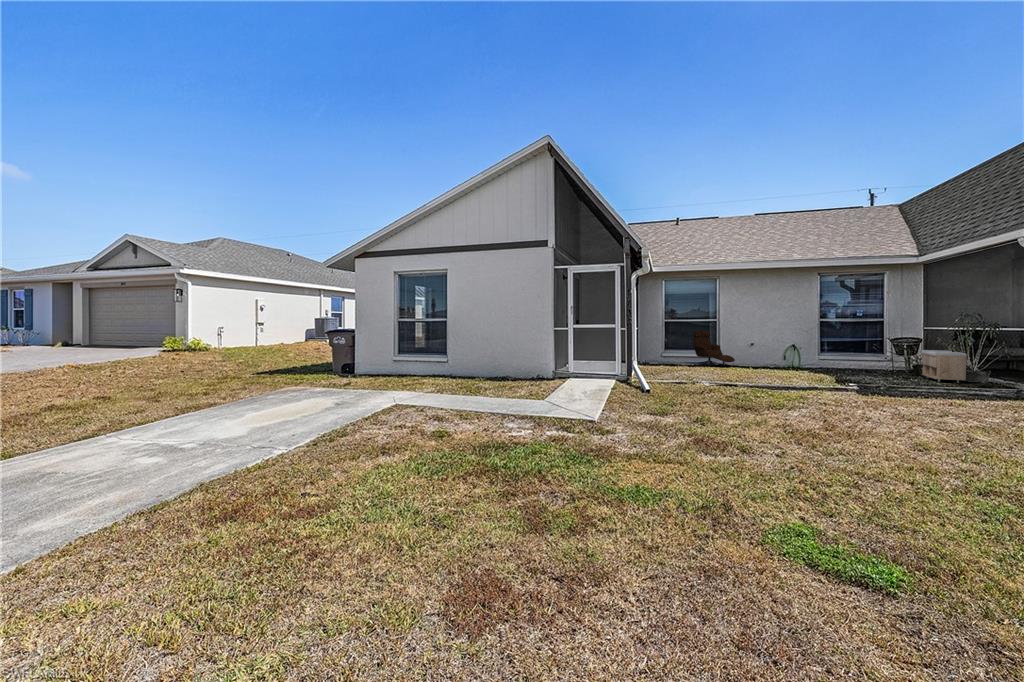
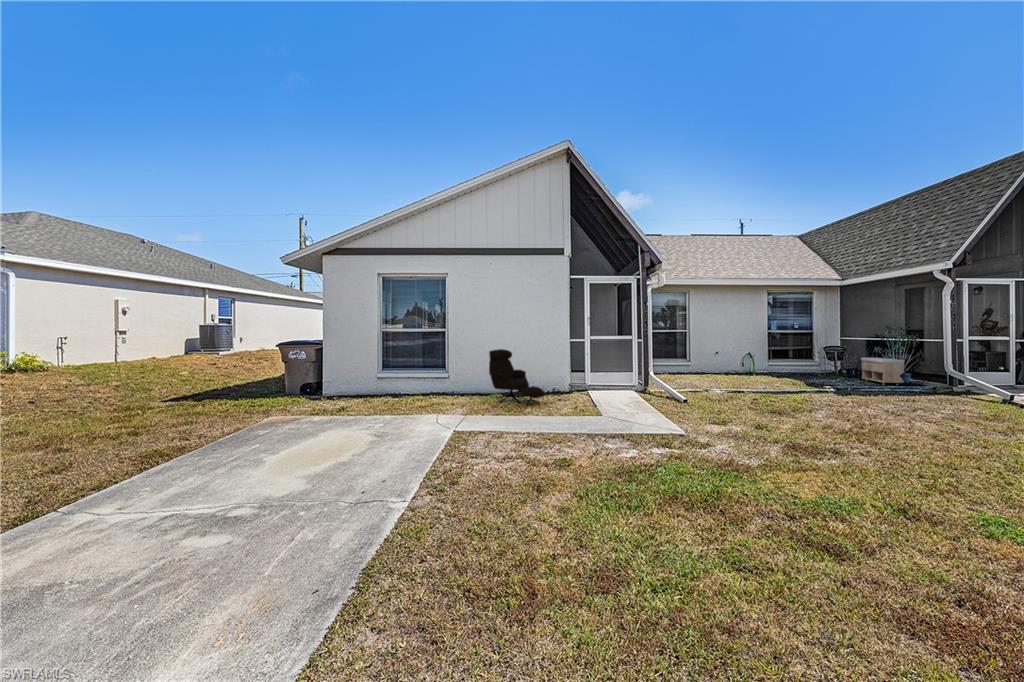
lounge chair: present [693,330,735,367] -> present [489,349,545,405]

